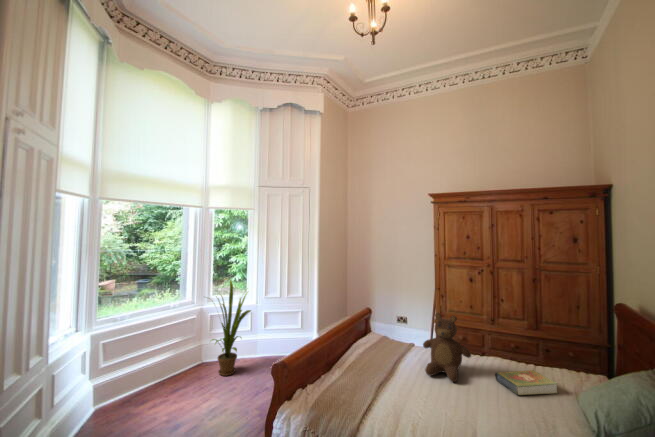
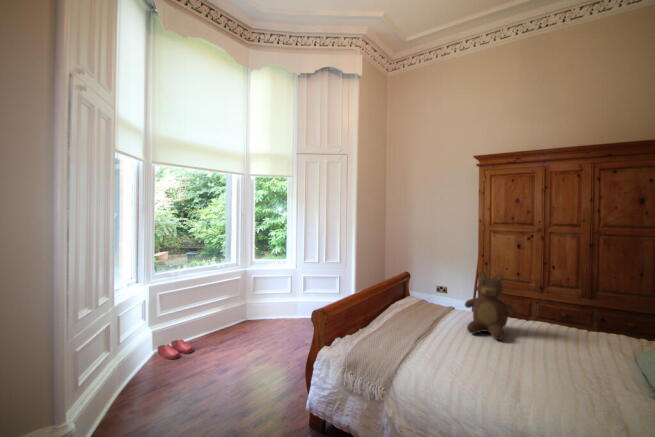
house plant: present [212,281,251,376] -> none [244,245,291,332]
book: present [495,370,558,395] -> none [545,333,620,356]
slippers: none [98,393,141,418] -> present [157,339,193,359]

